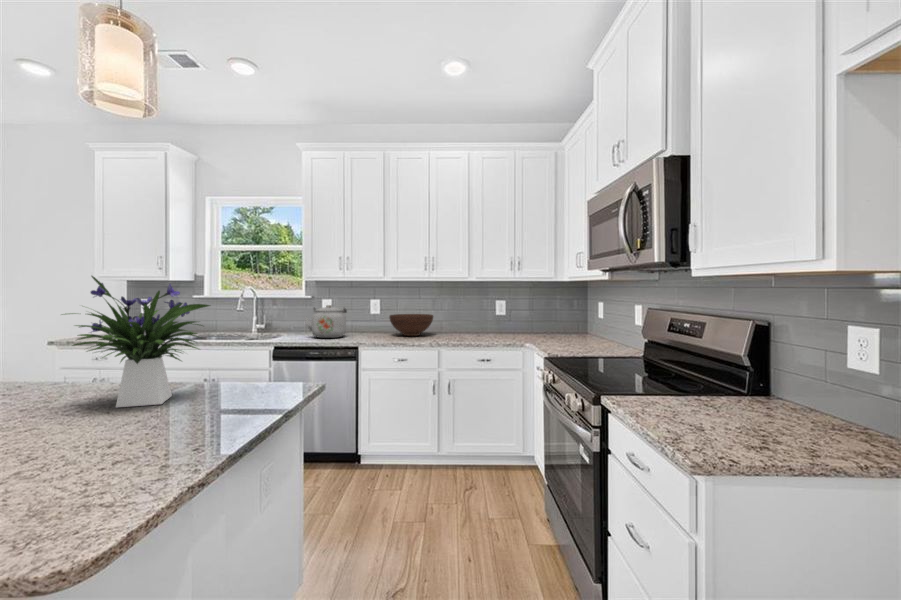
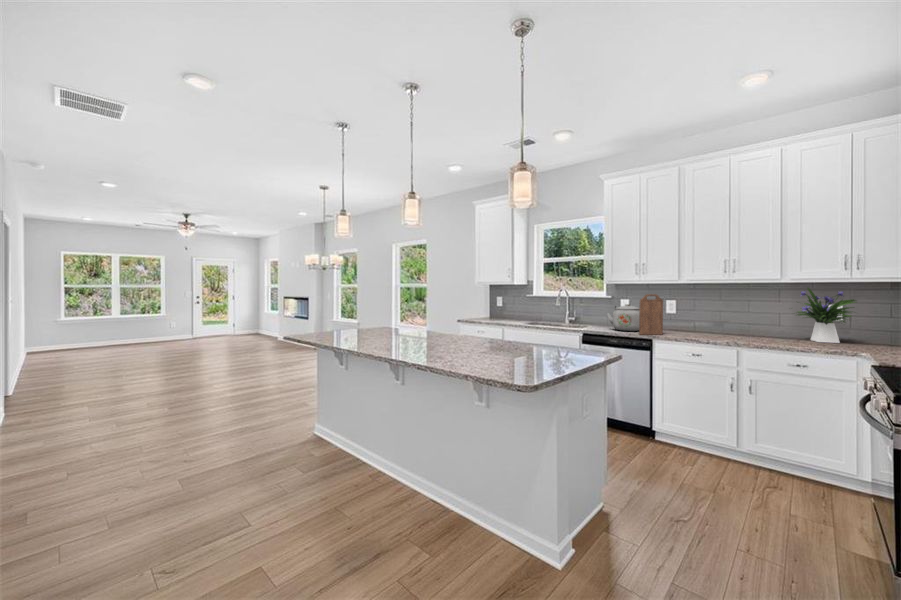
flower arrangement: present [62,276,210,407] -> present [798,288,856,343]
cutting board: none [342,292,368,342] -> present [639,294,663,335]
fruit bowl: present [389,314,433,336] -> none [685,314,733,334]

